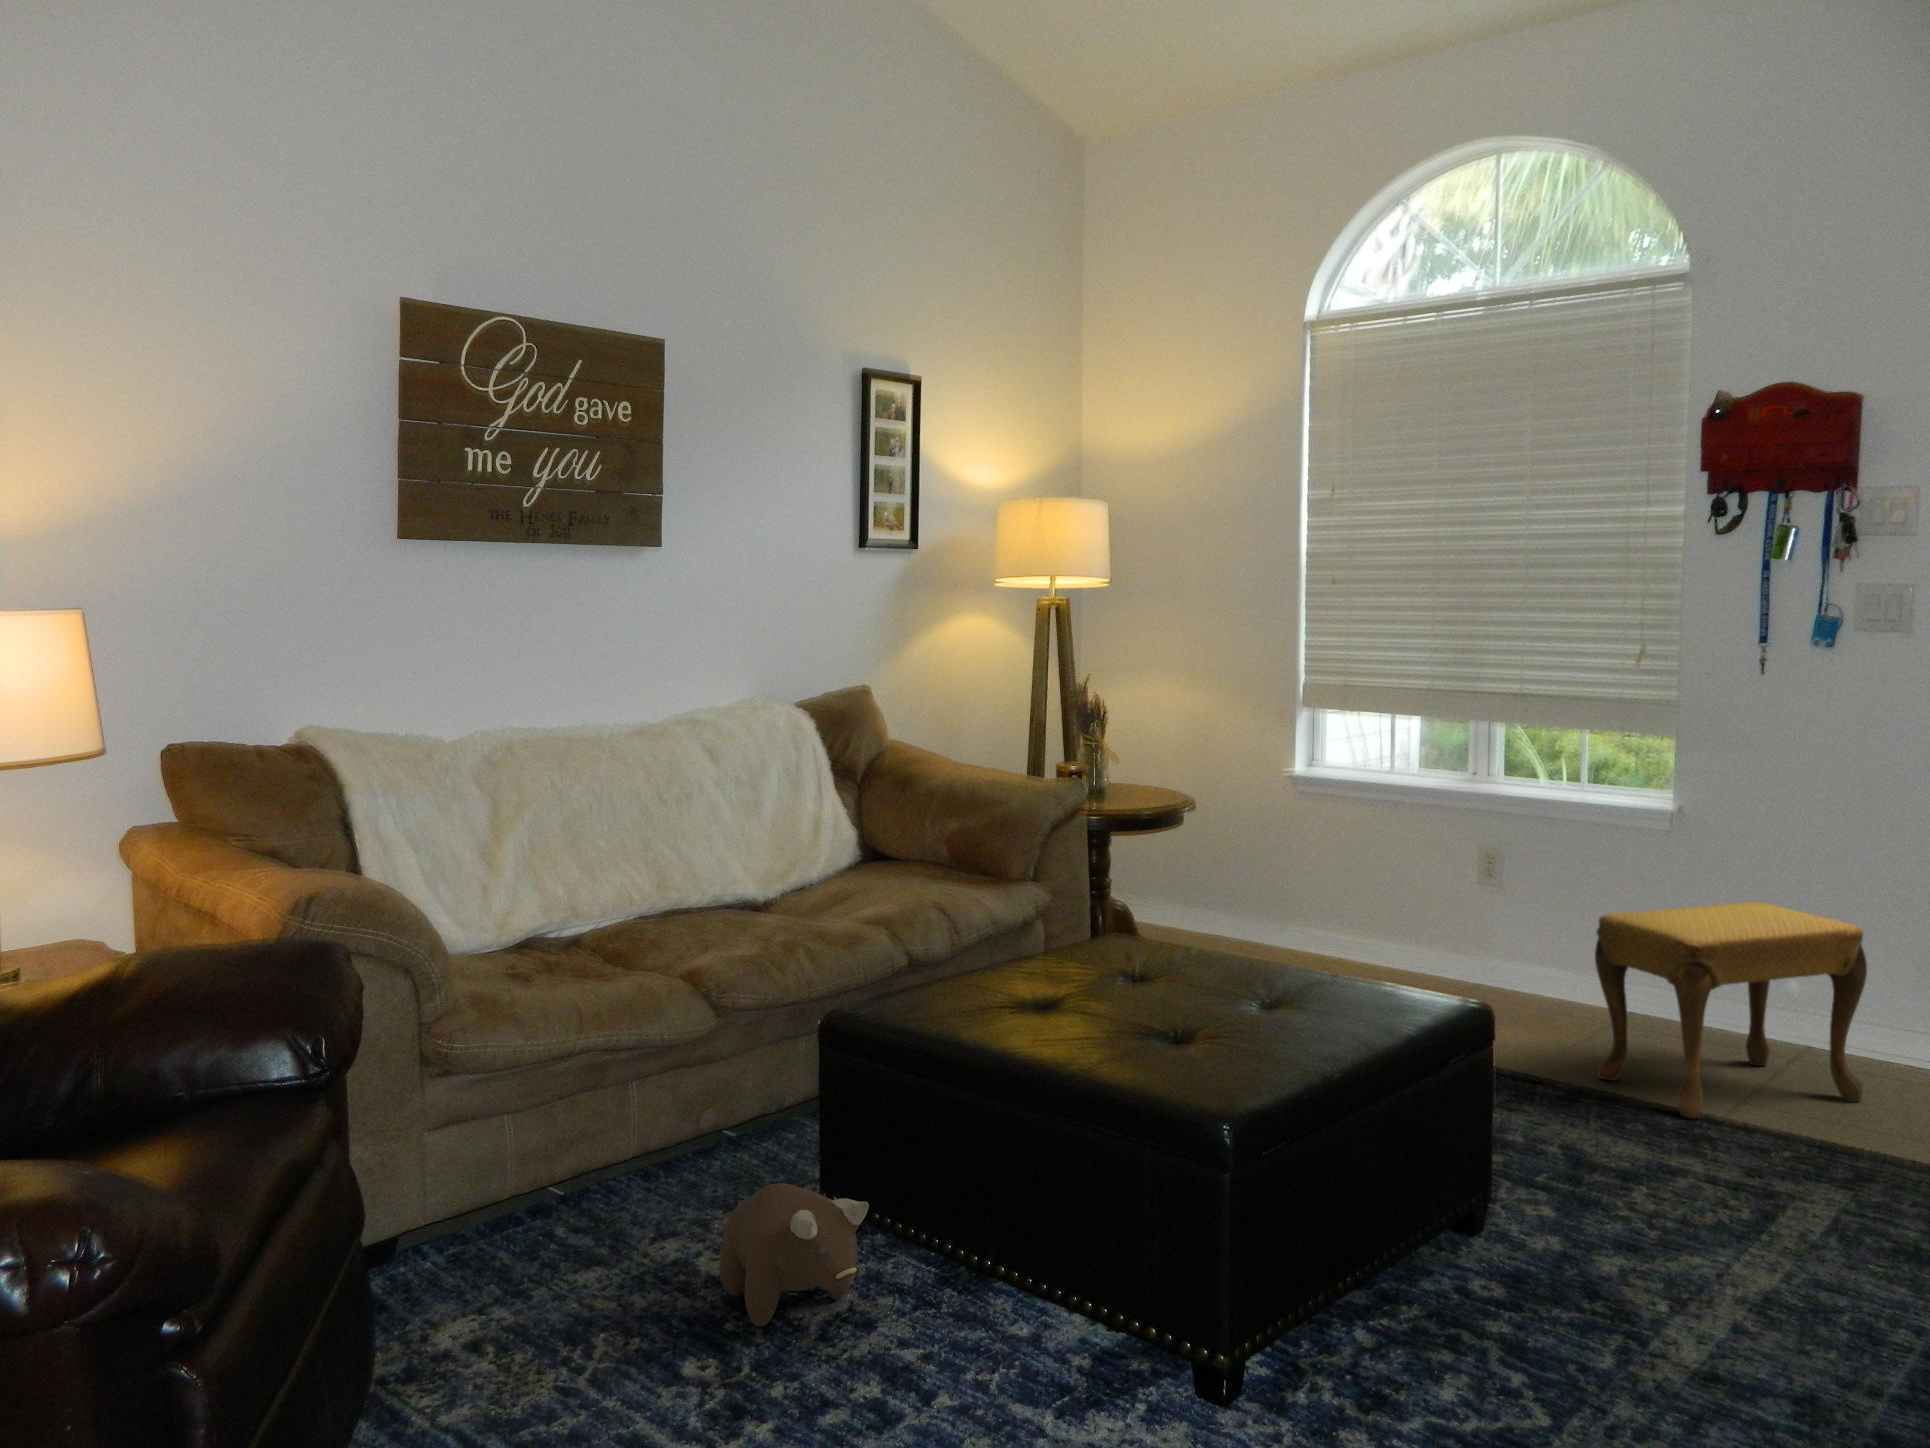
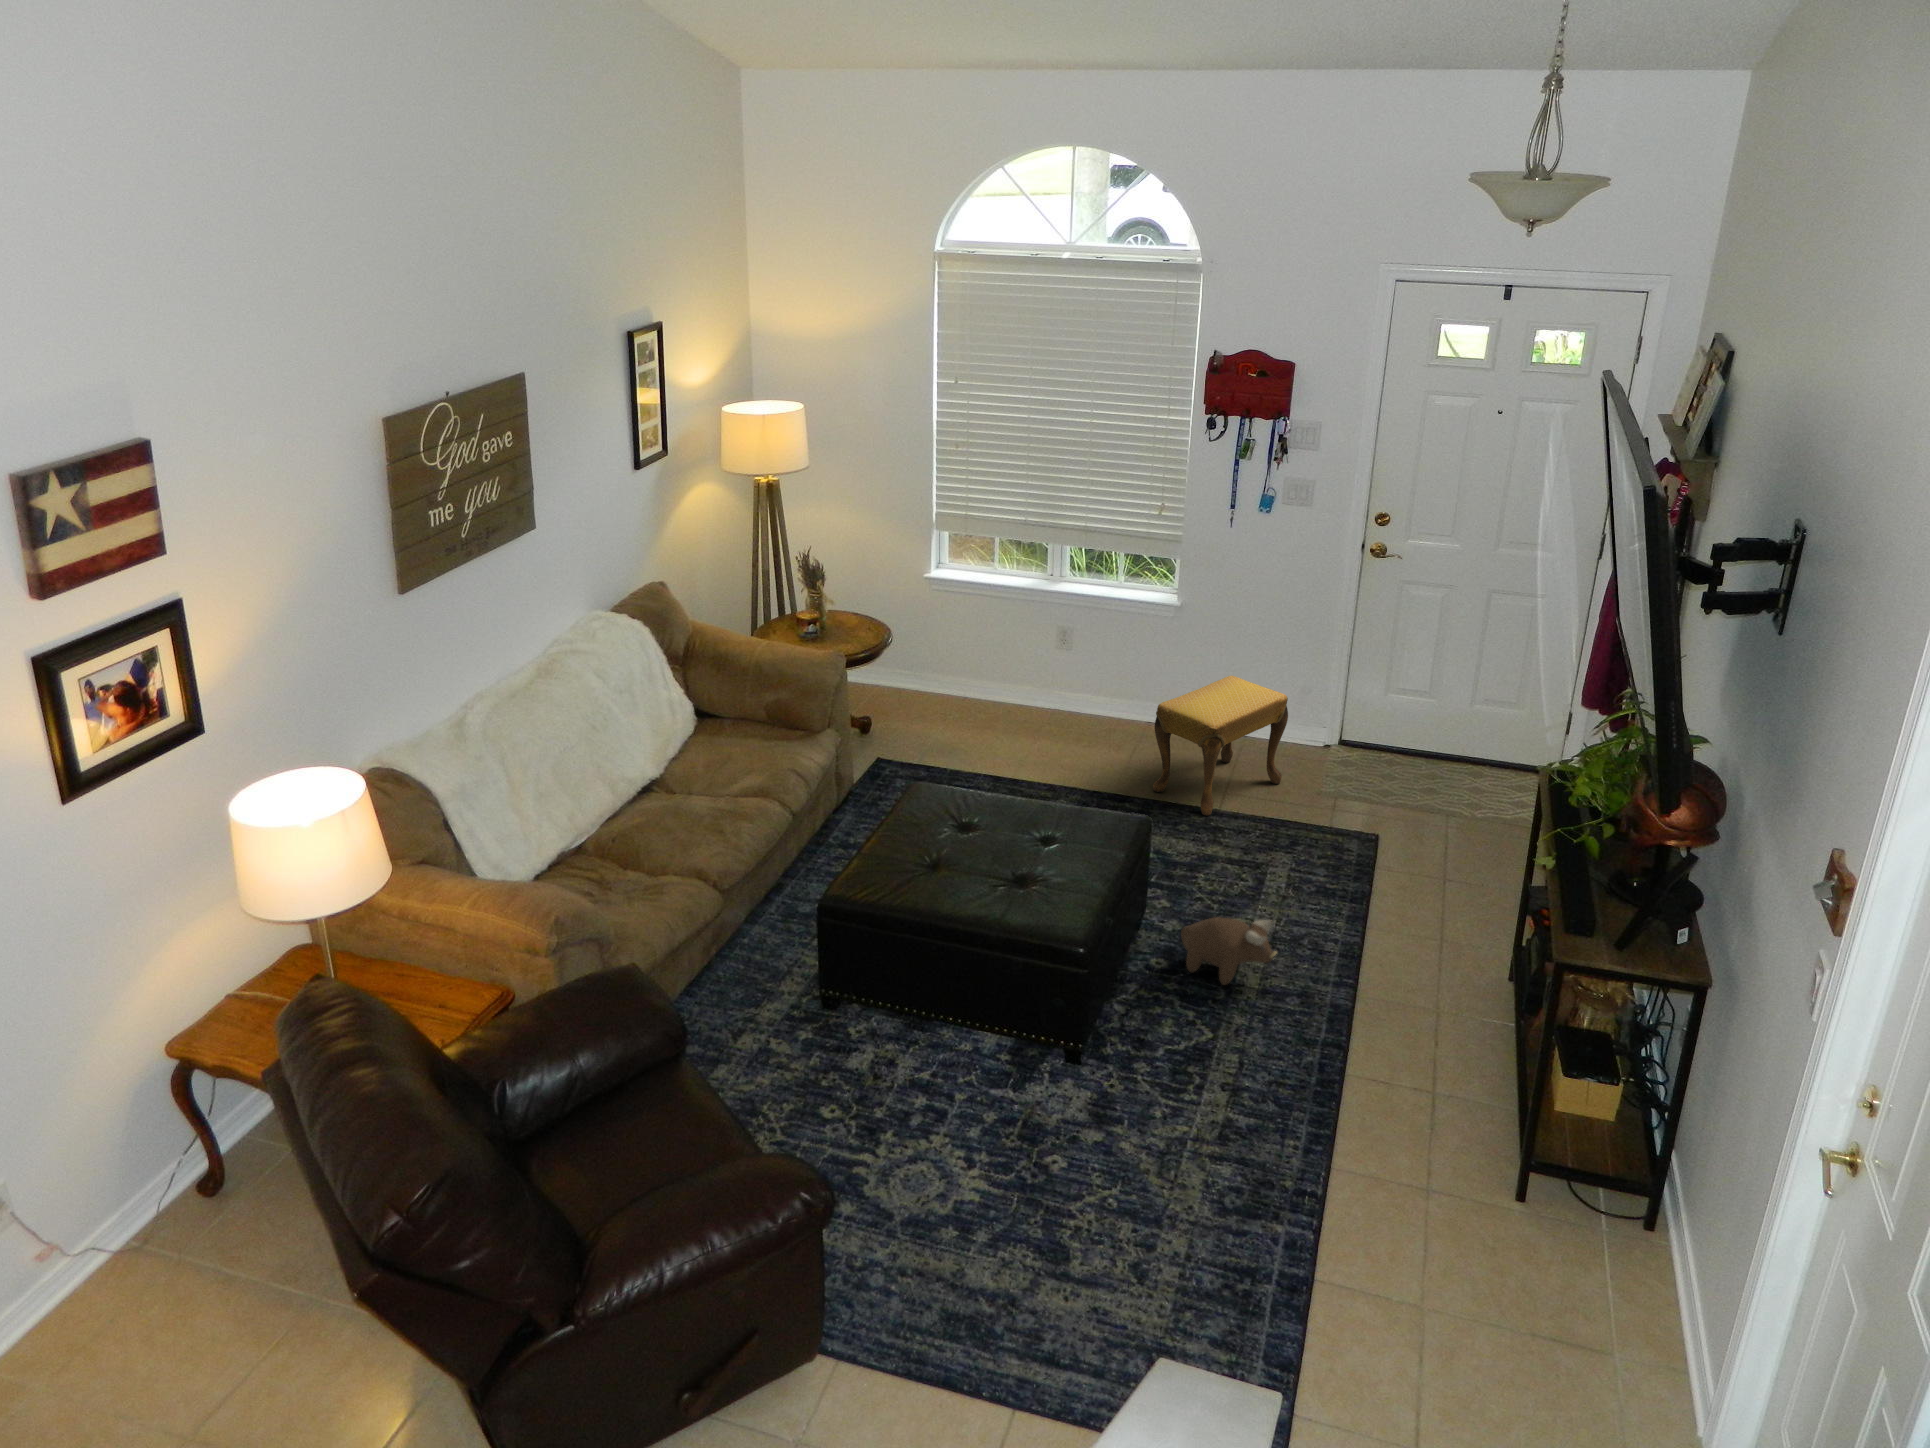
plush toy: present [720,1183,869,1327] -> present [1181,917,1276,985]

